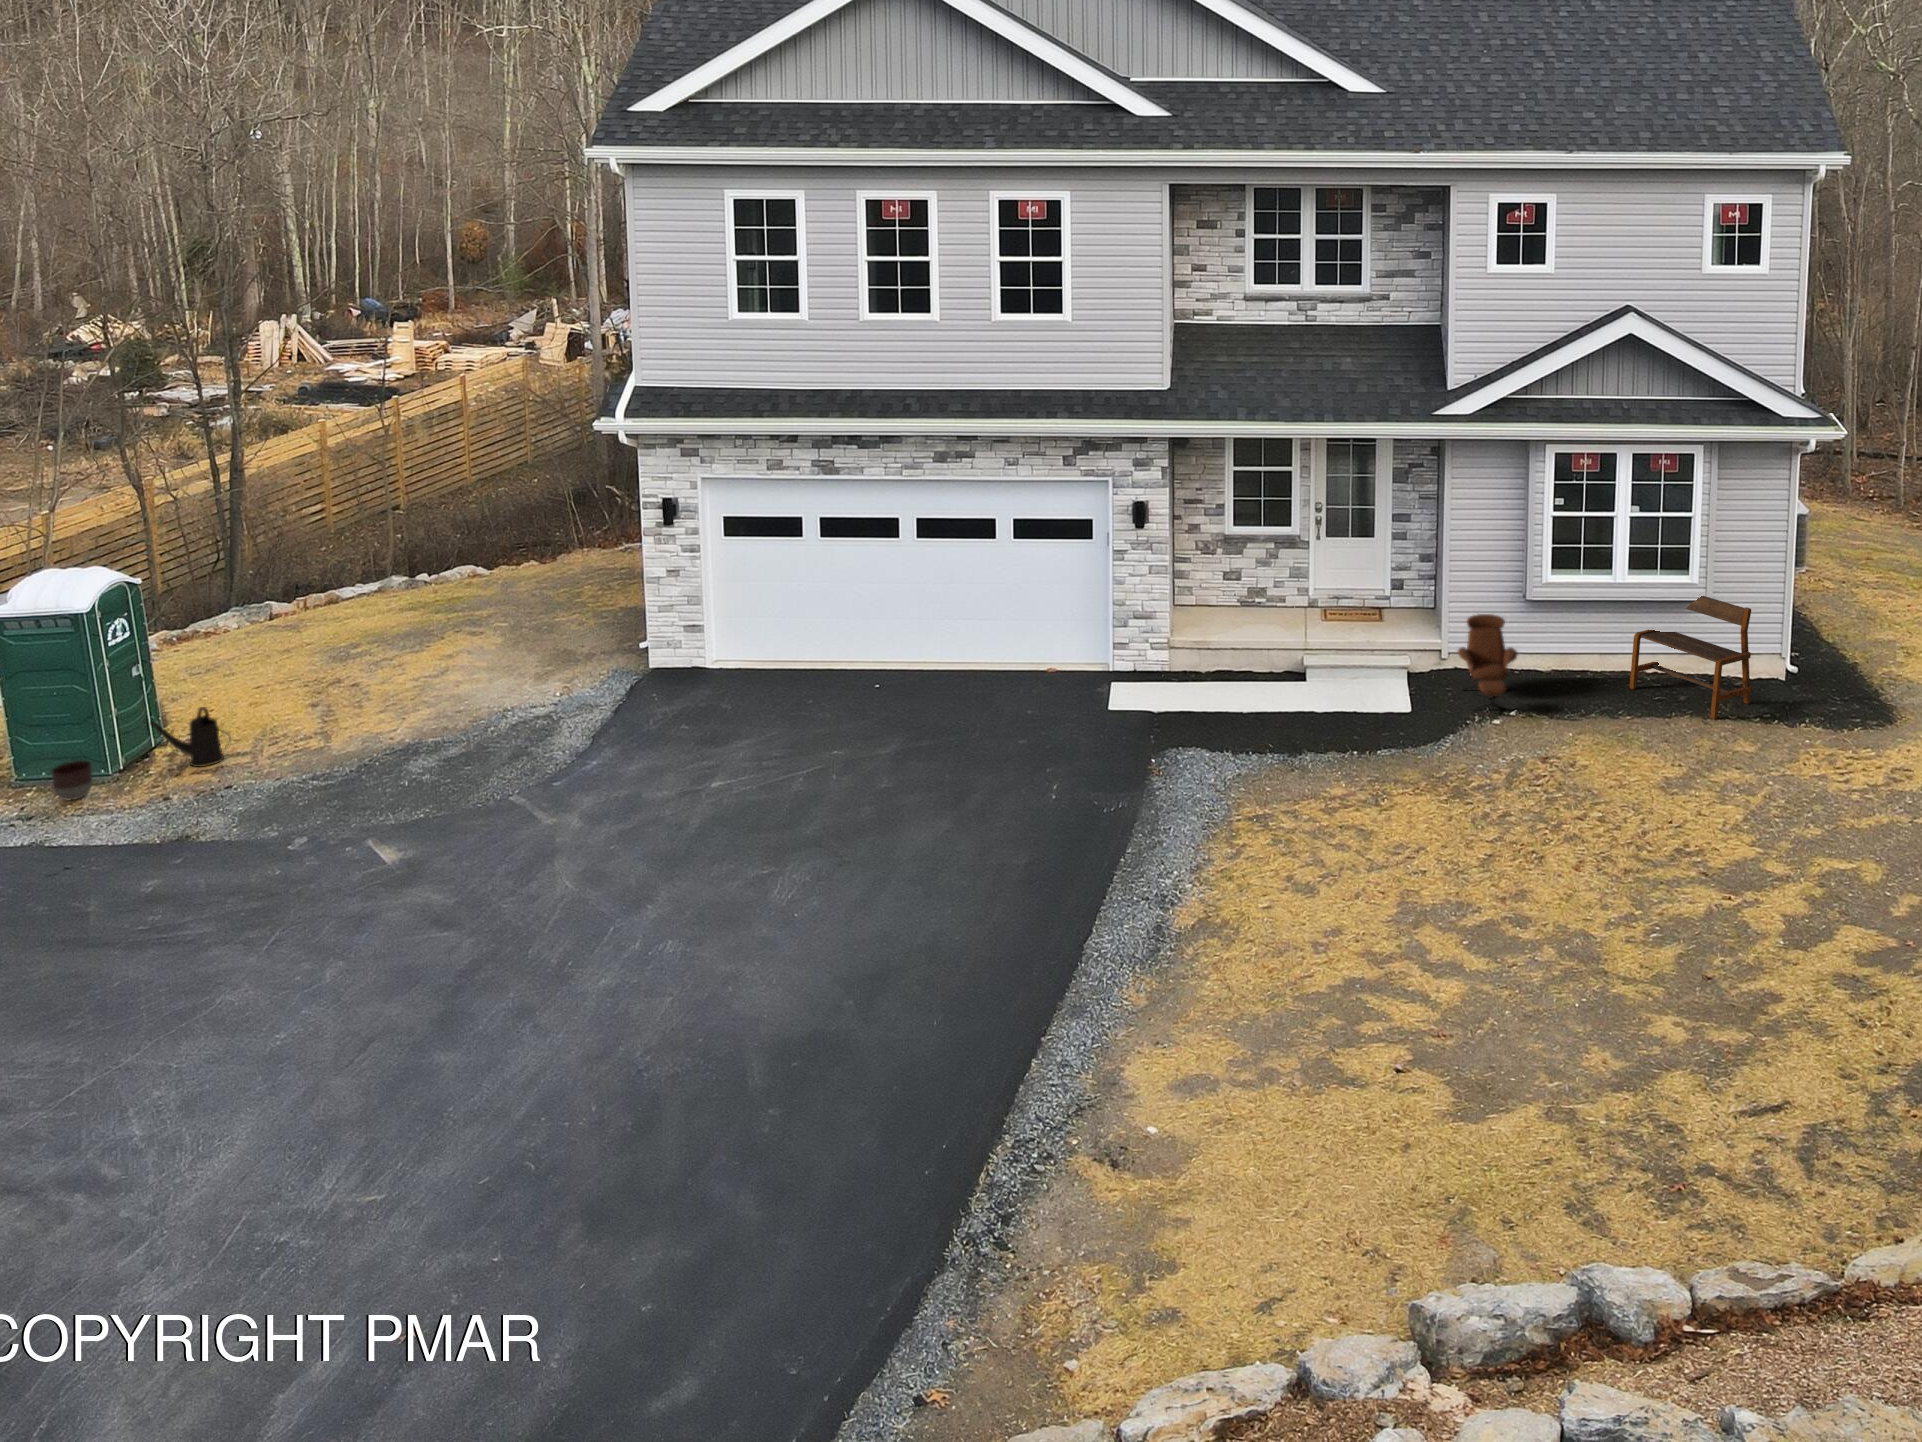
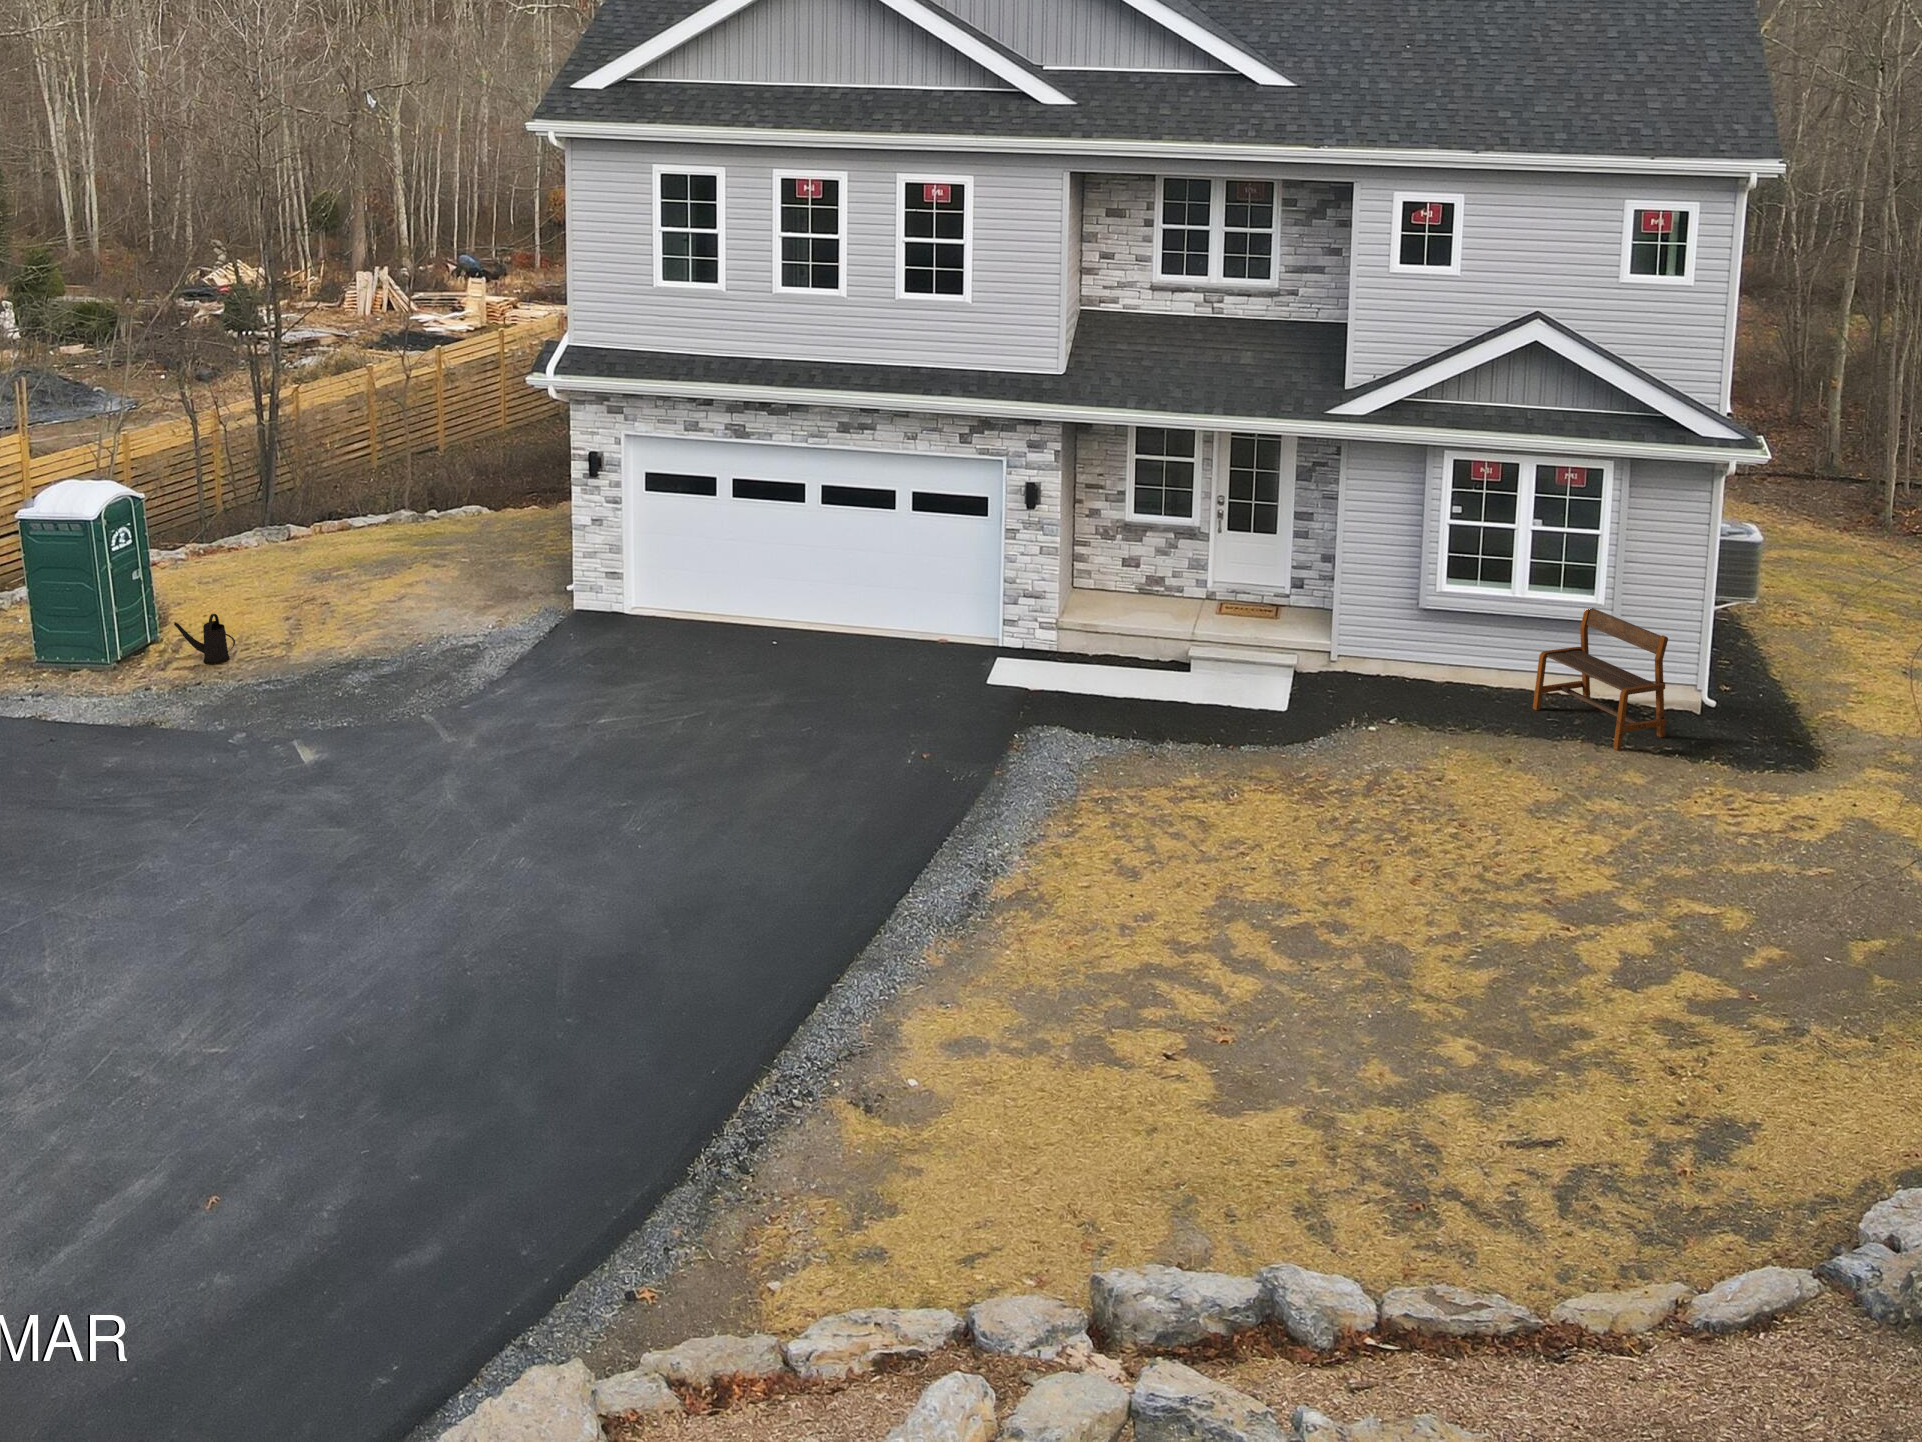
lounge chair: present [1458,614,1517,710] -> none [1345,619,1409,726]
planter: present [52,761,93,800] -> none [99,651,130,684]

